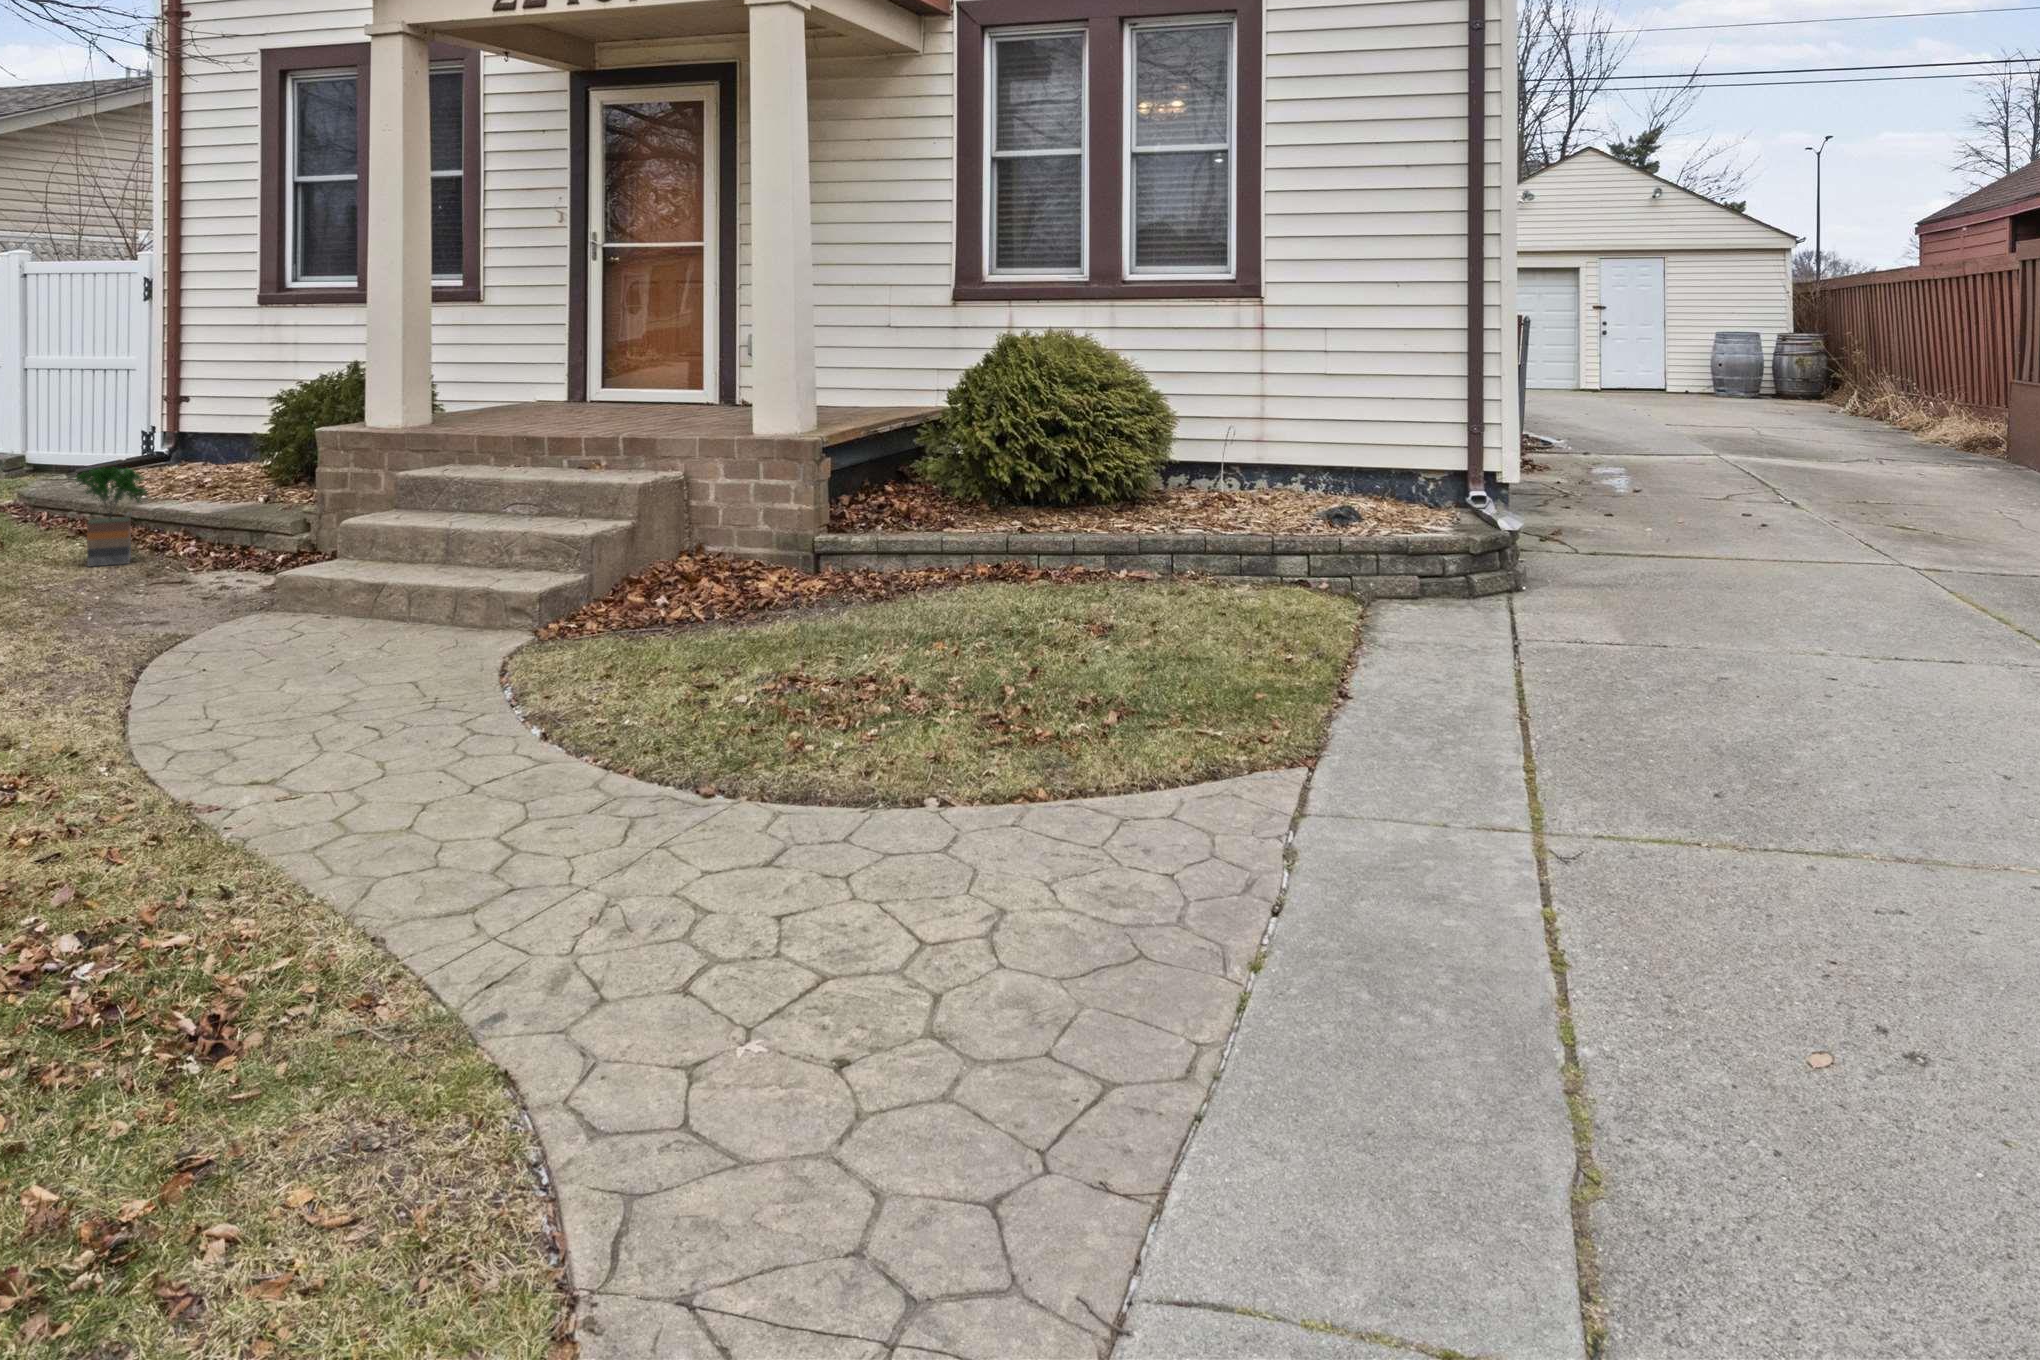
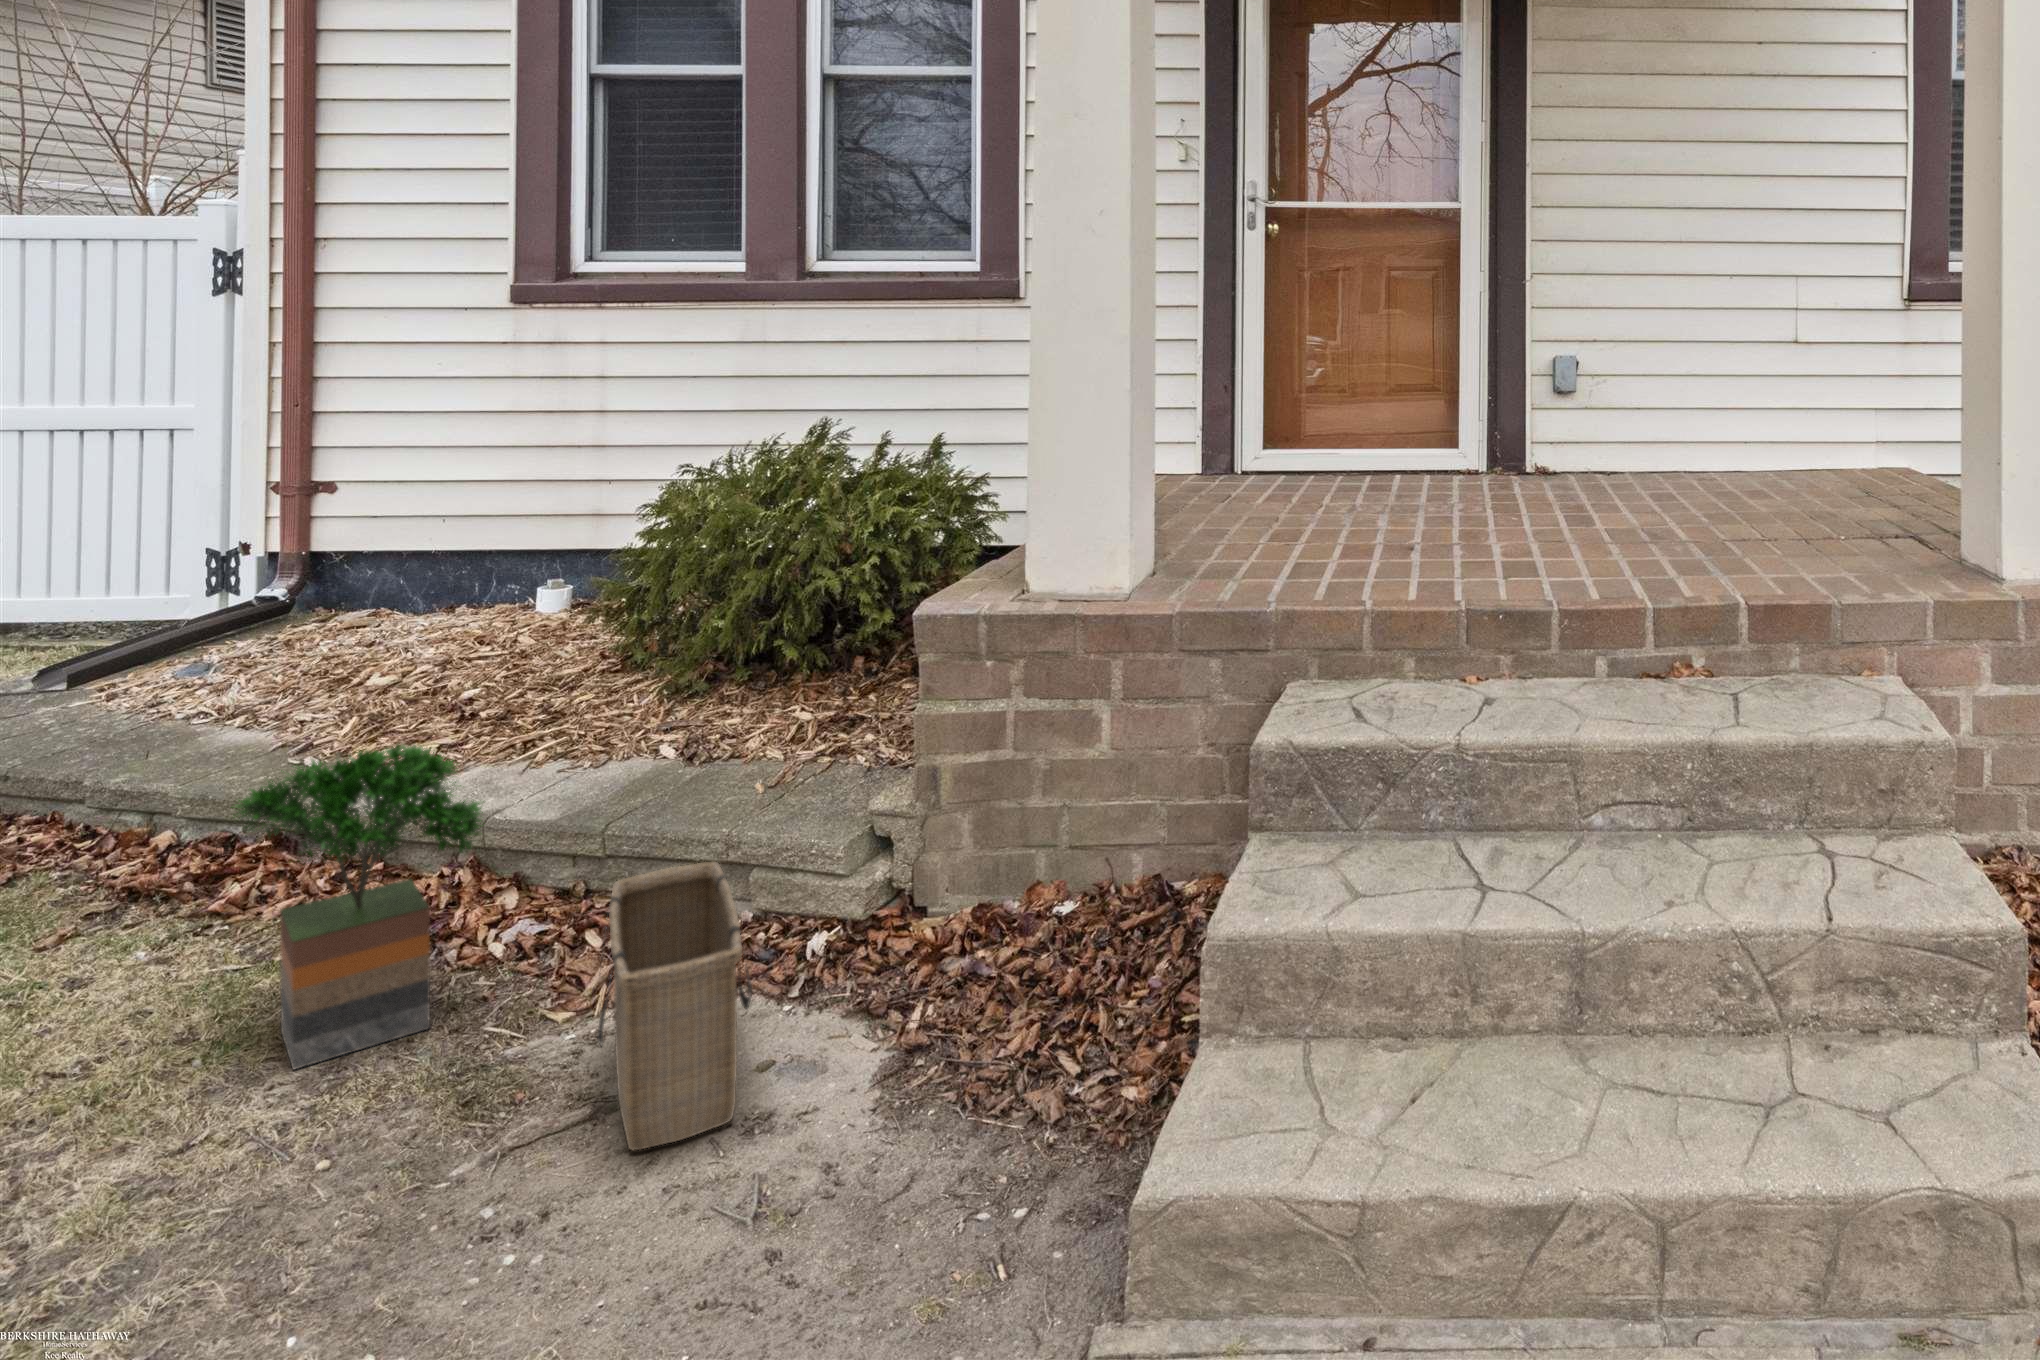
basket: none [151,512,210,584] -> present [597,862,751,1150]

